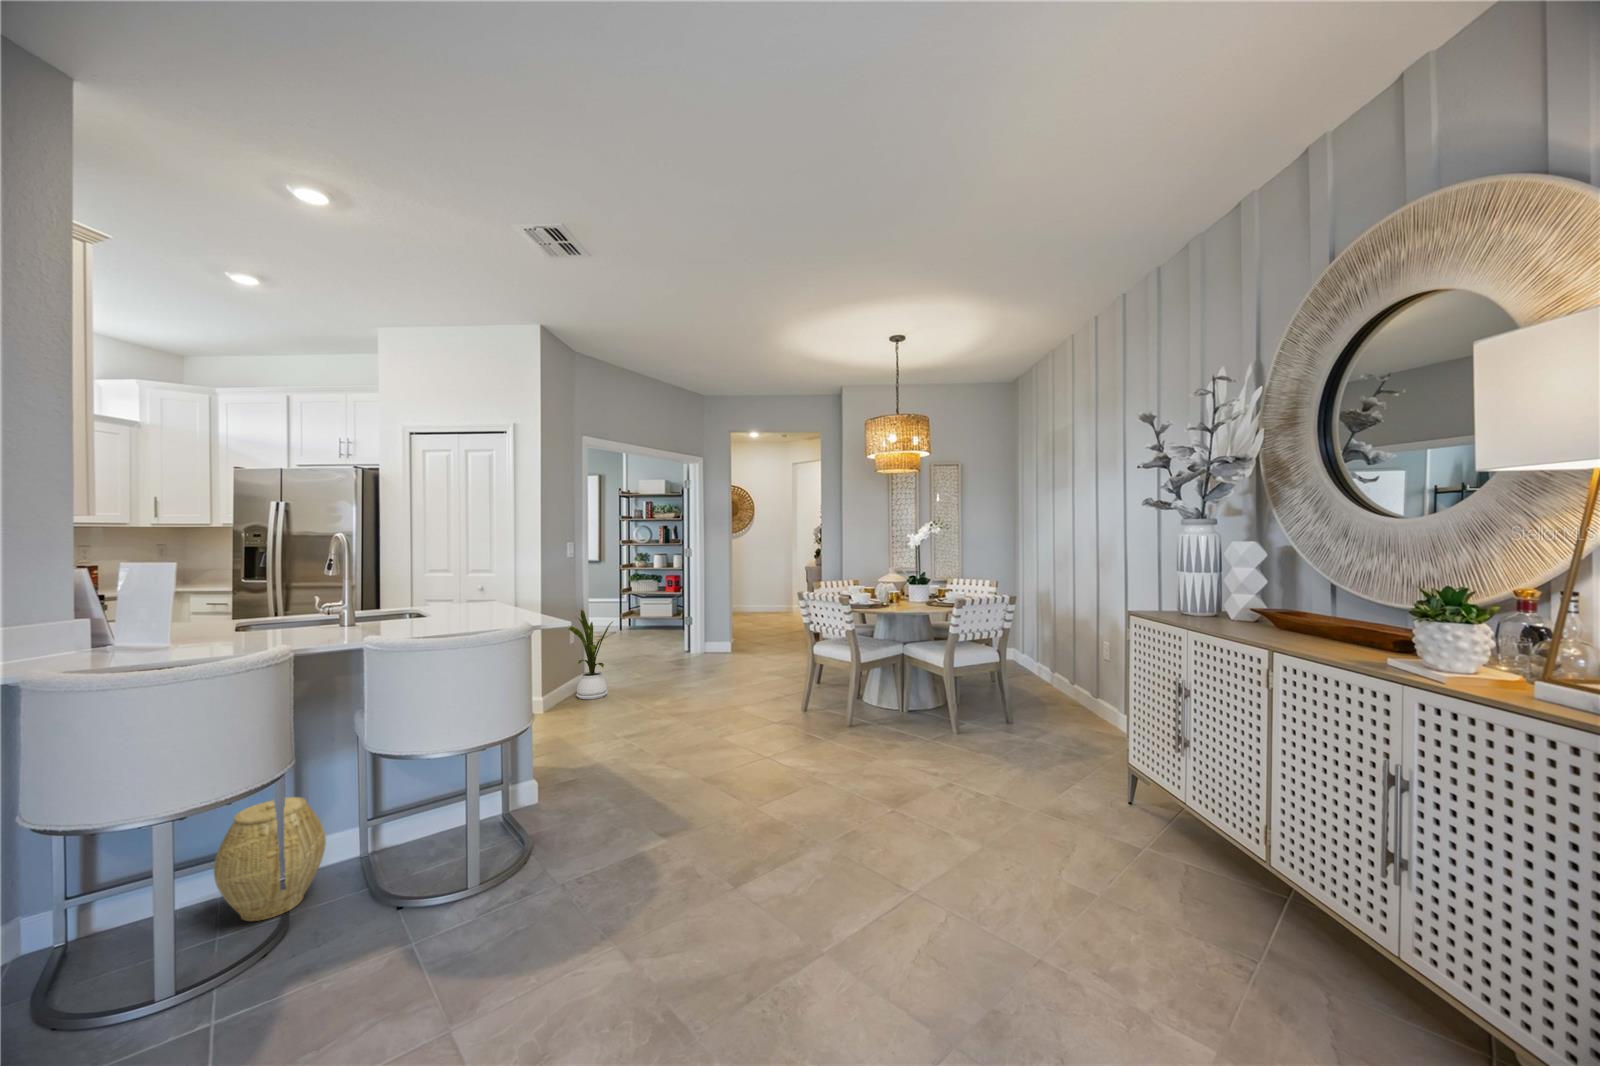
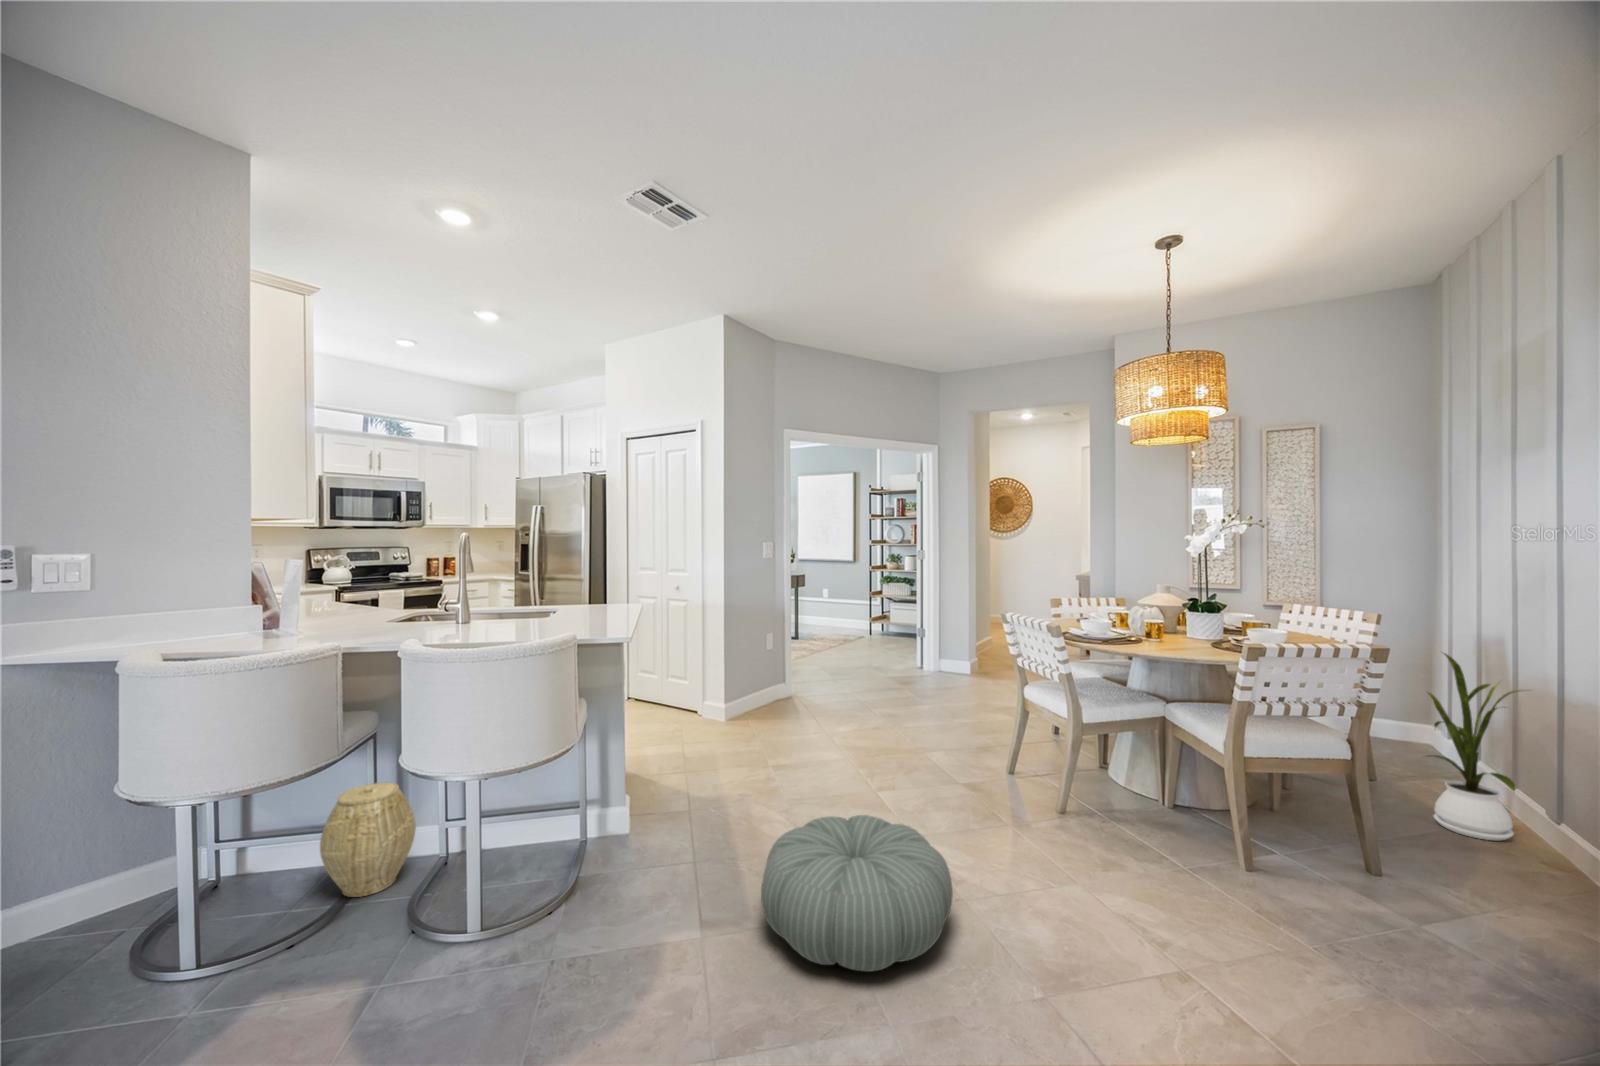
house plant: present [568,610,613,699] -> present [1428,653,1521,840]
pouf: none [693,742,831,840] -> present [761,815,953,971]

